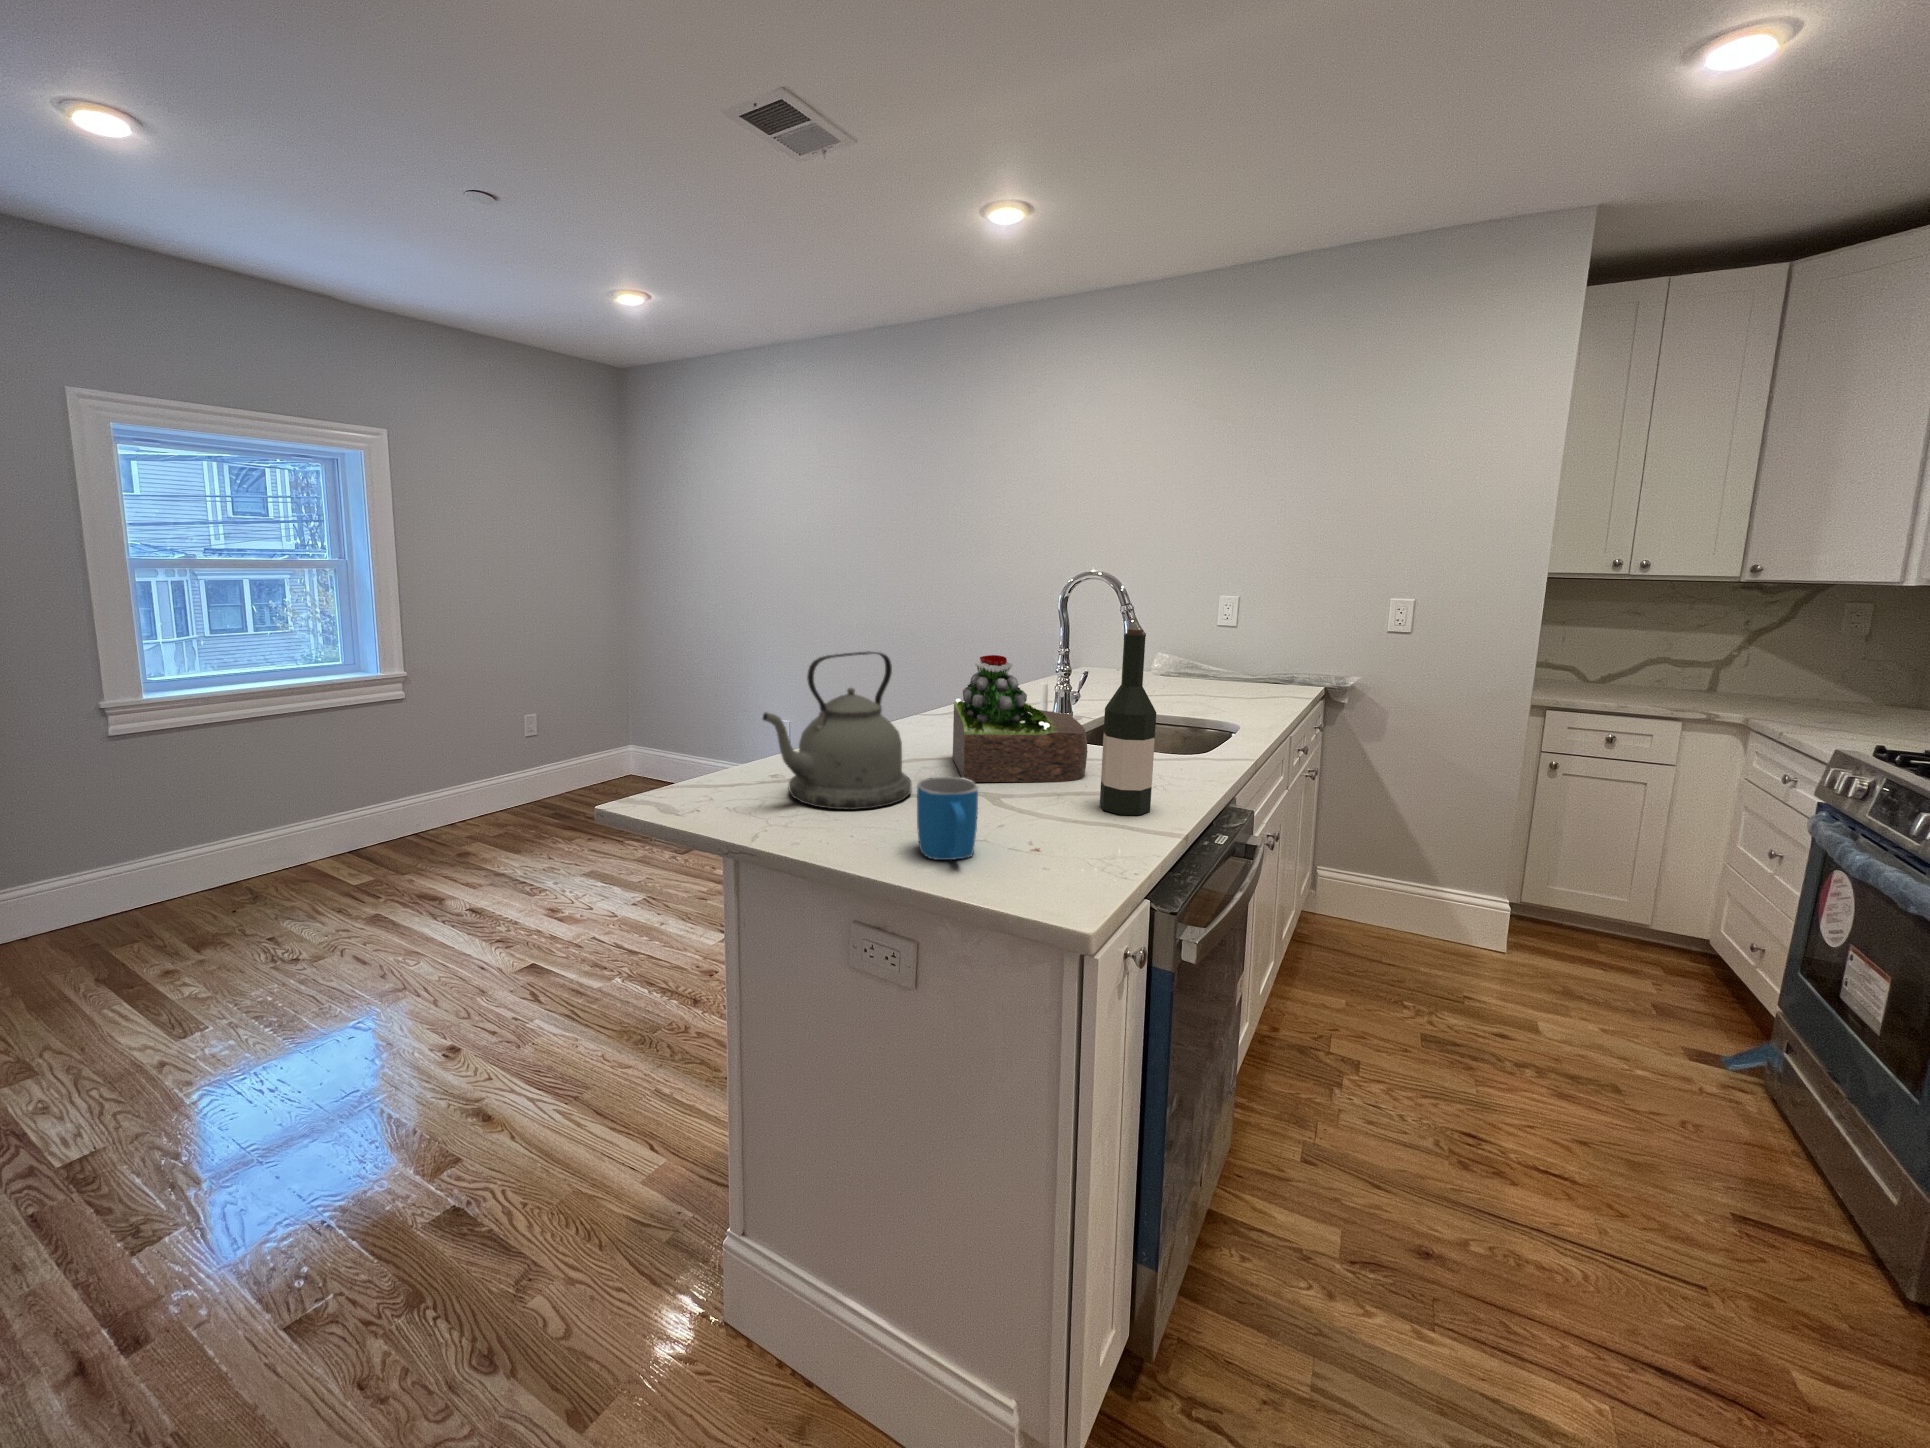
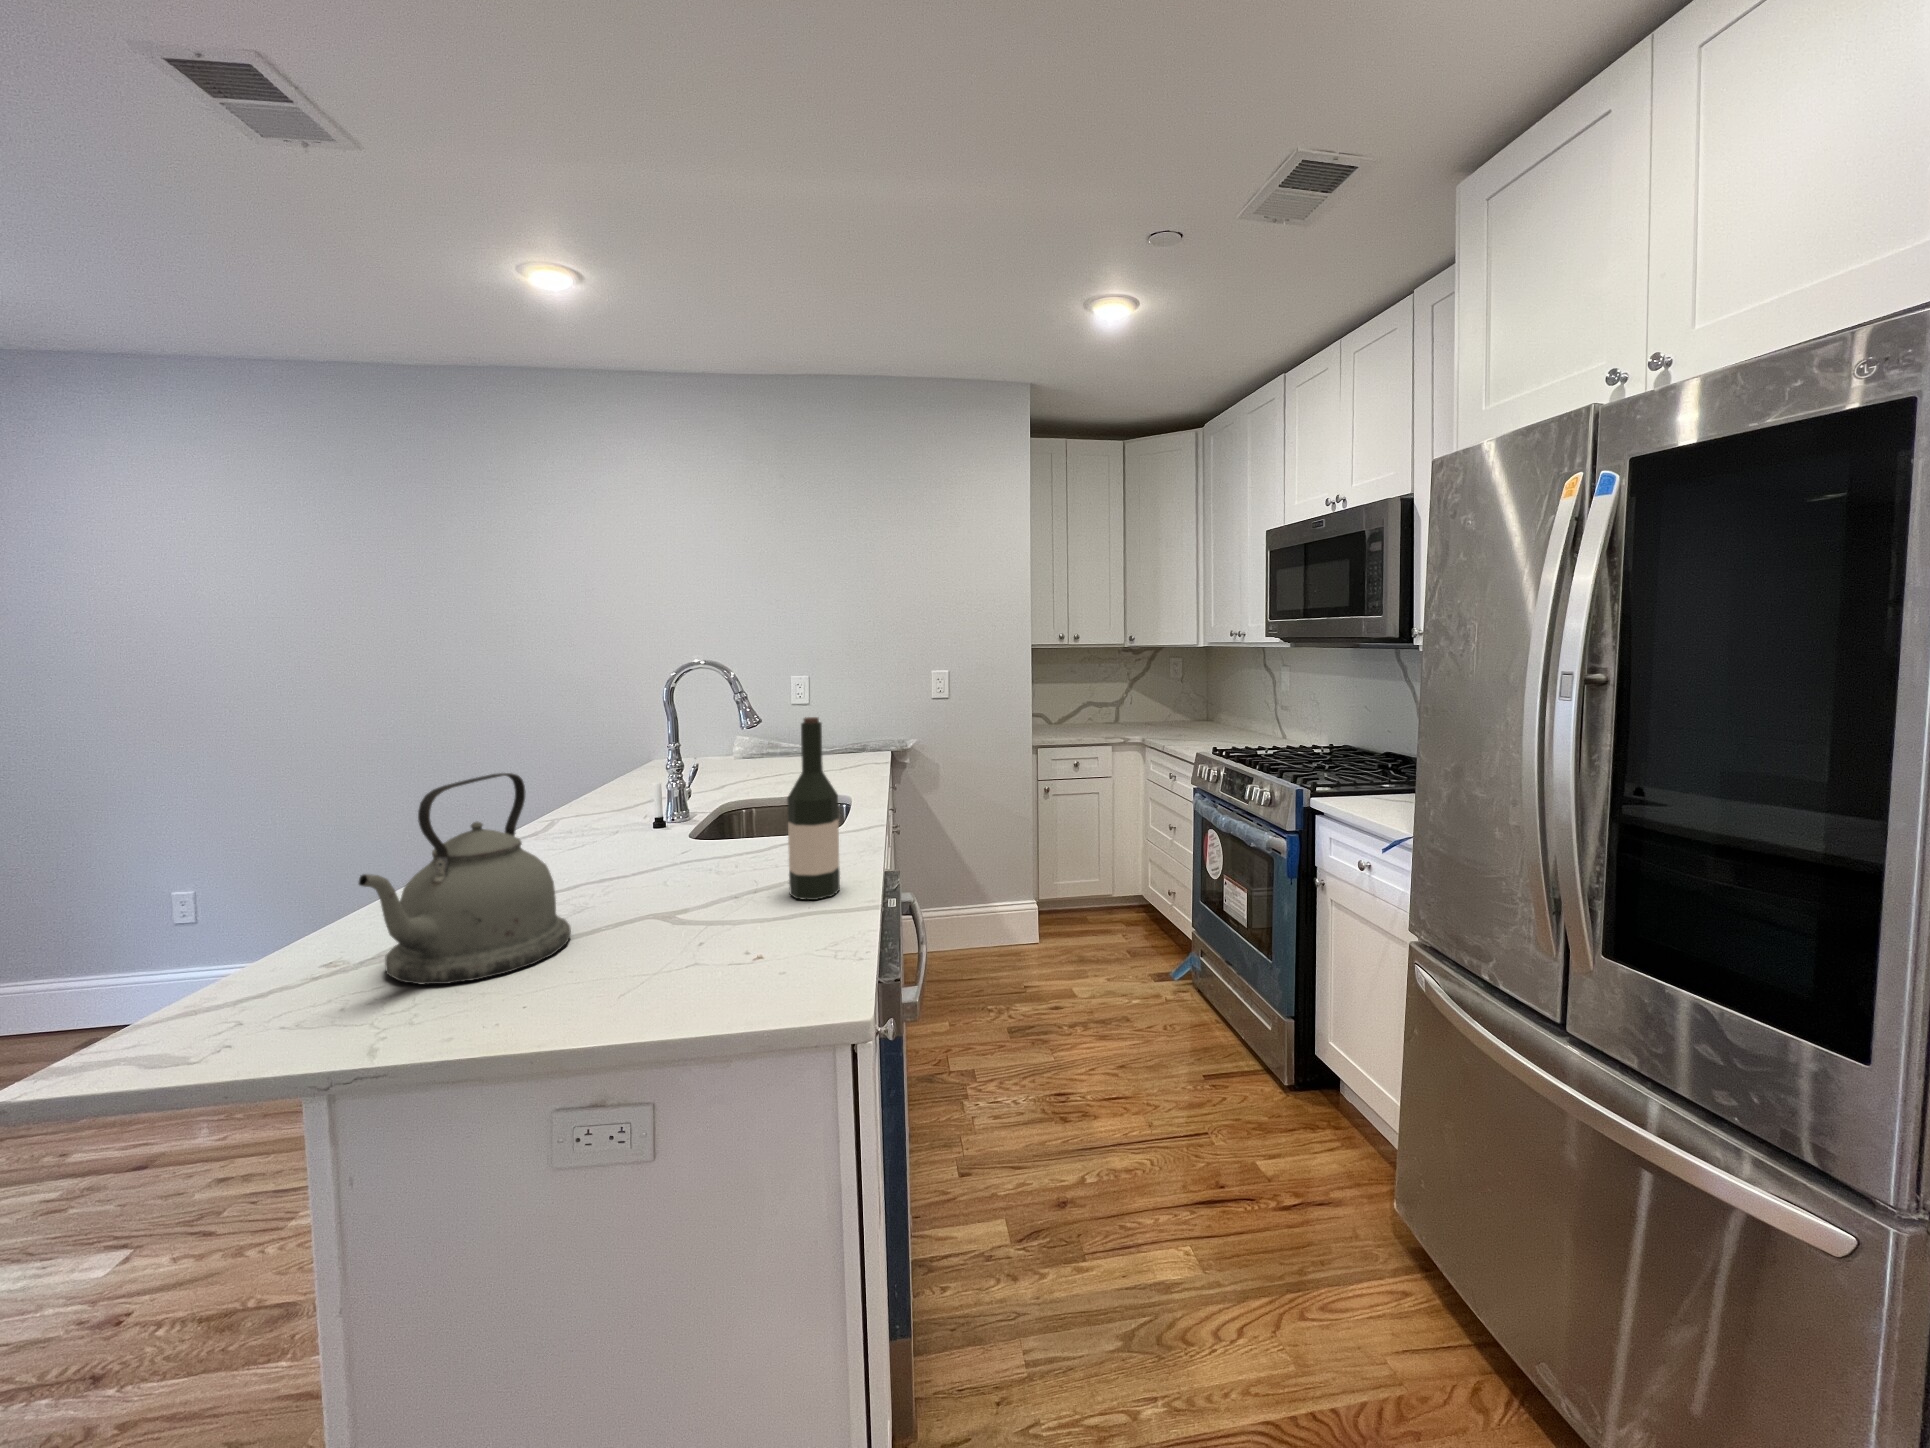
succulent plant: present [953,655,1087,782] -> none [587,759,754,907]
mug: present [917,777,978,860] -> none [627,898,704,998]

